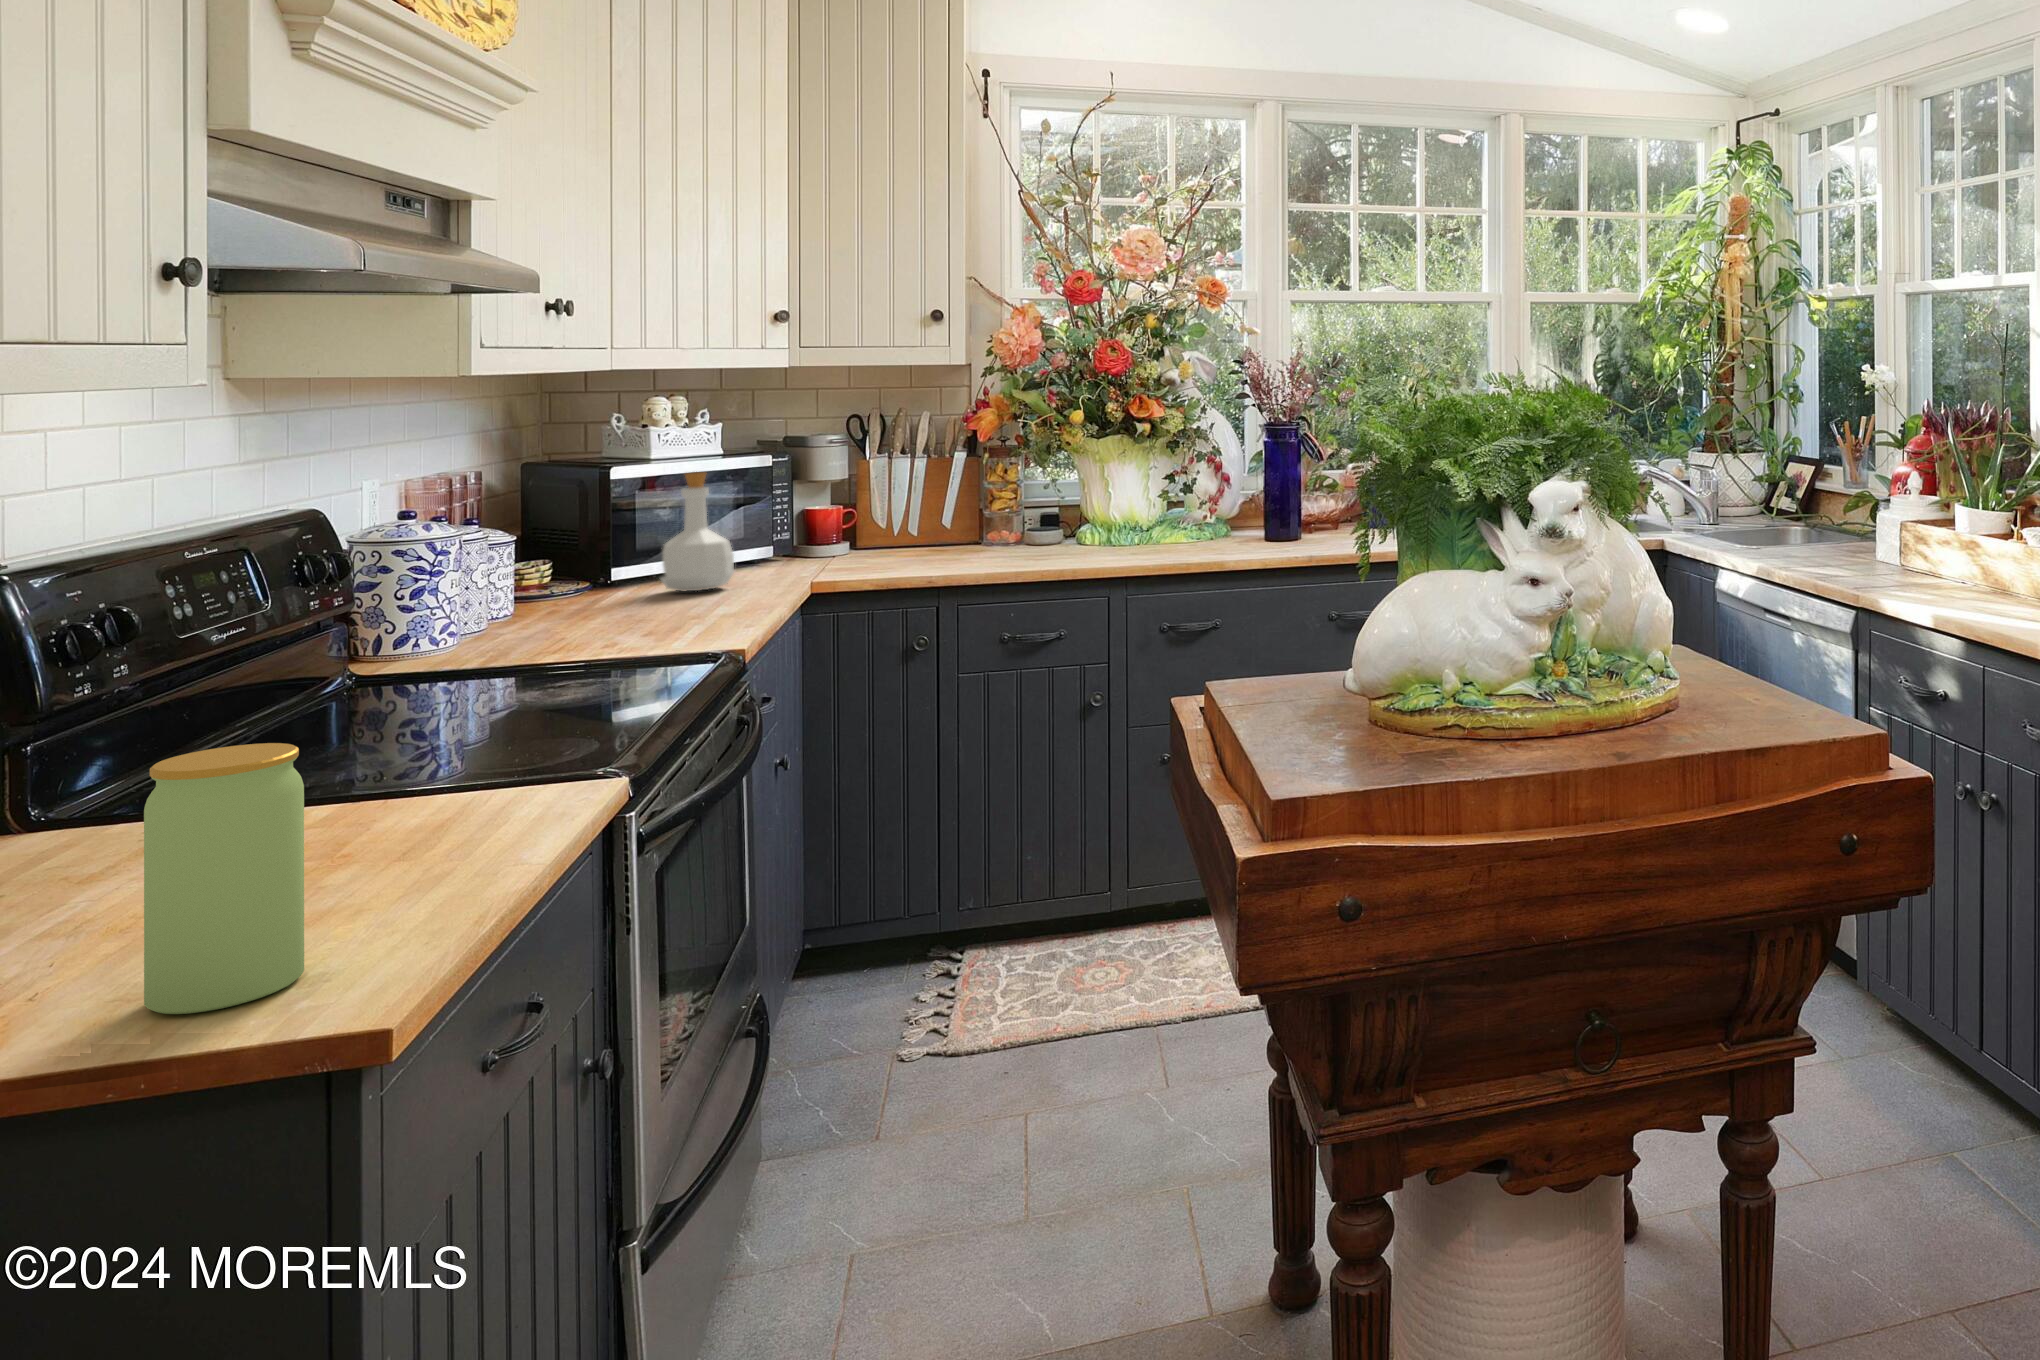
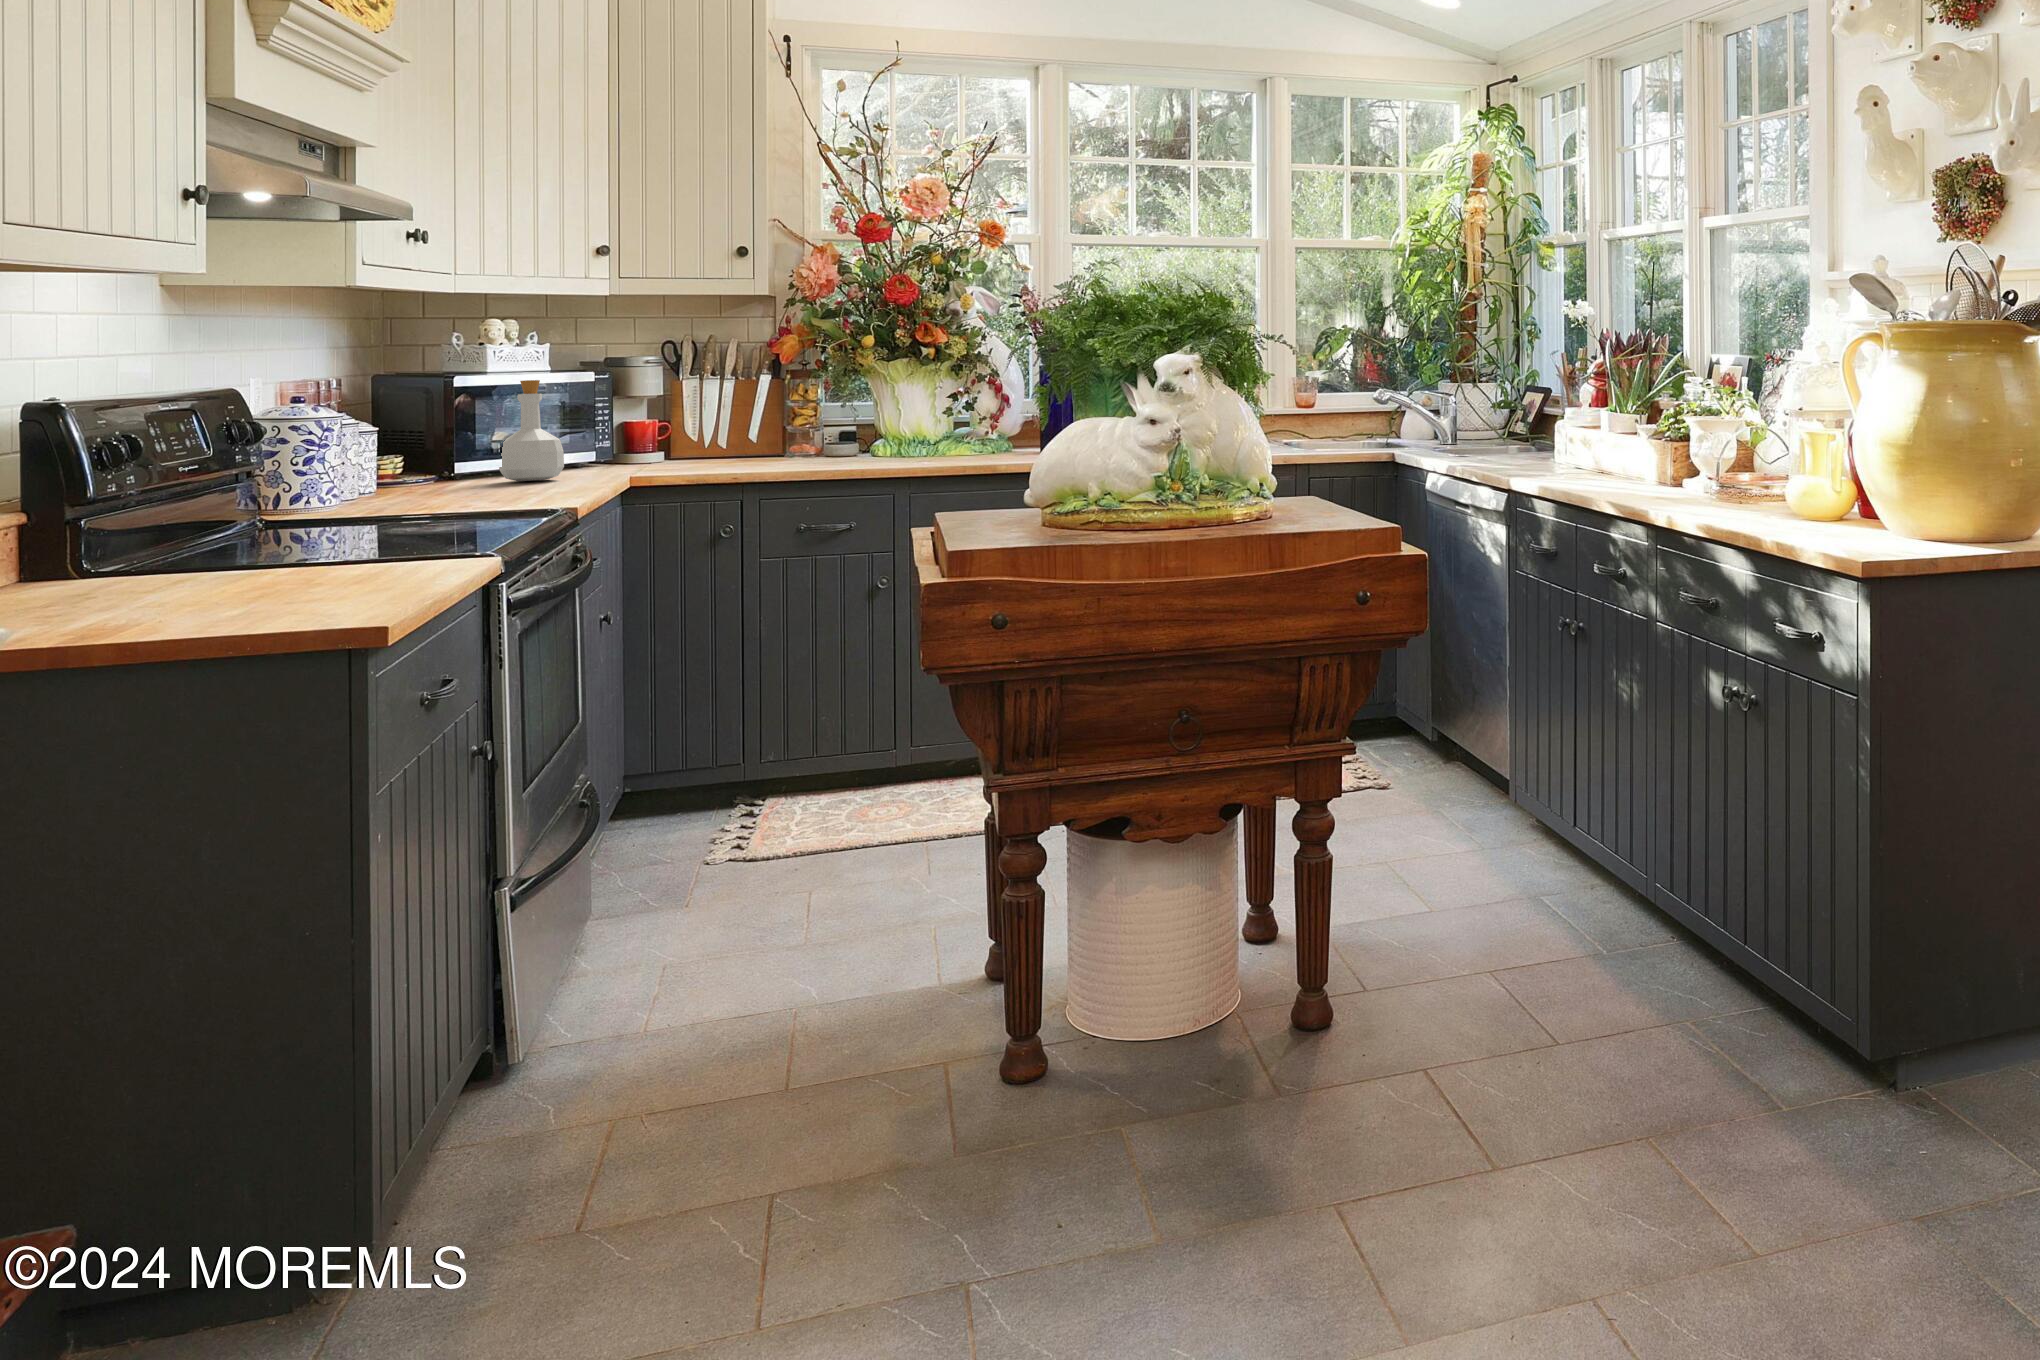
jar: present [144,743,304,1014] -> none [250,479,338,624]

